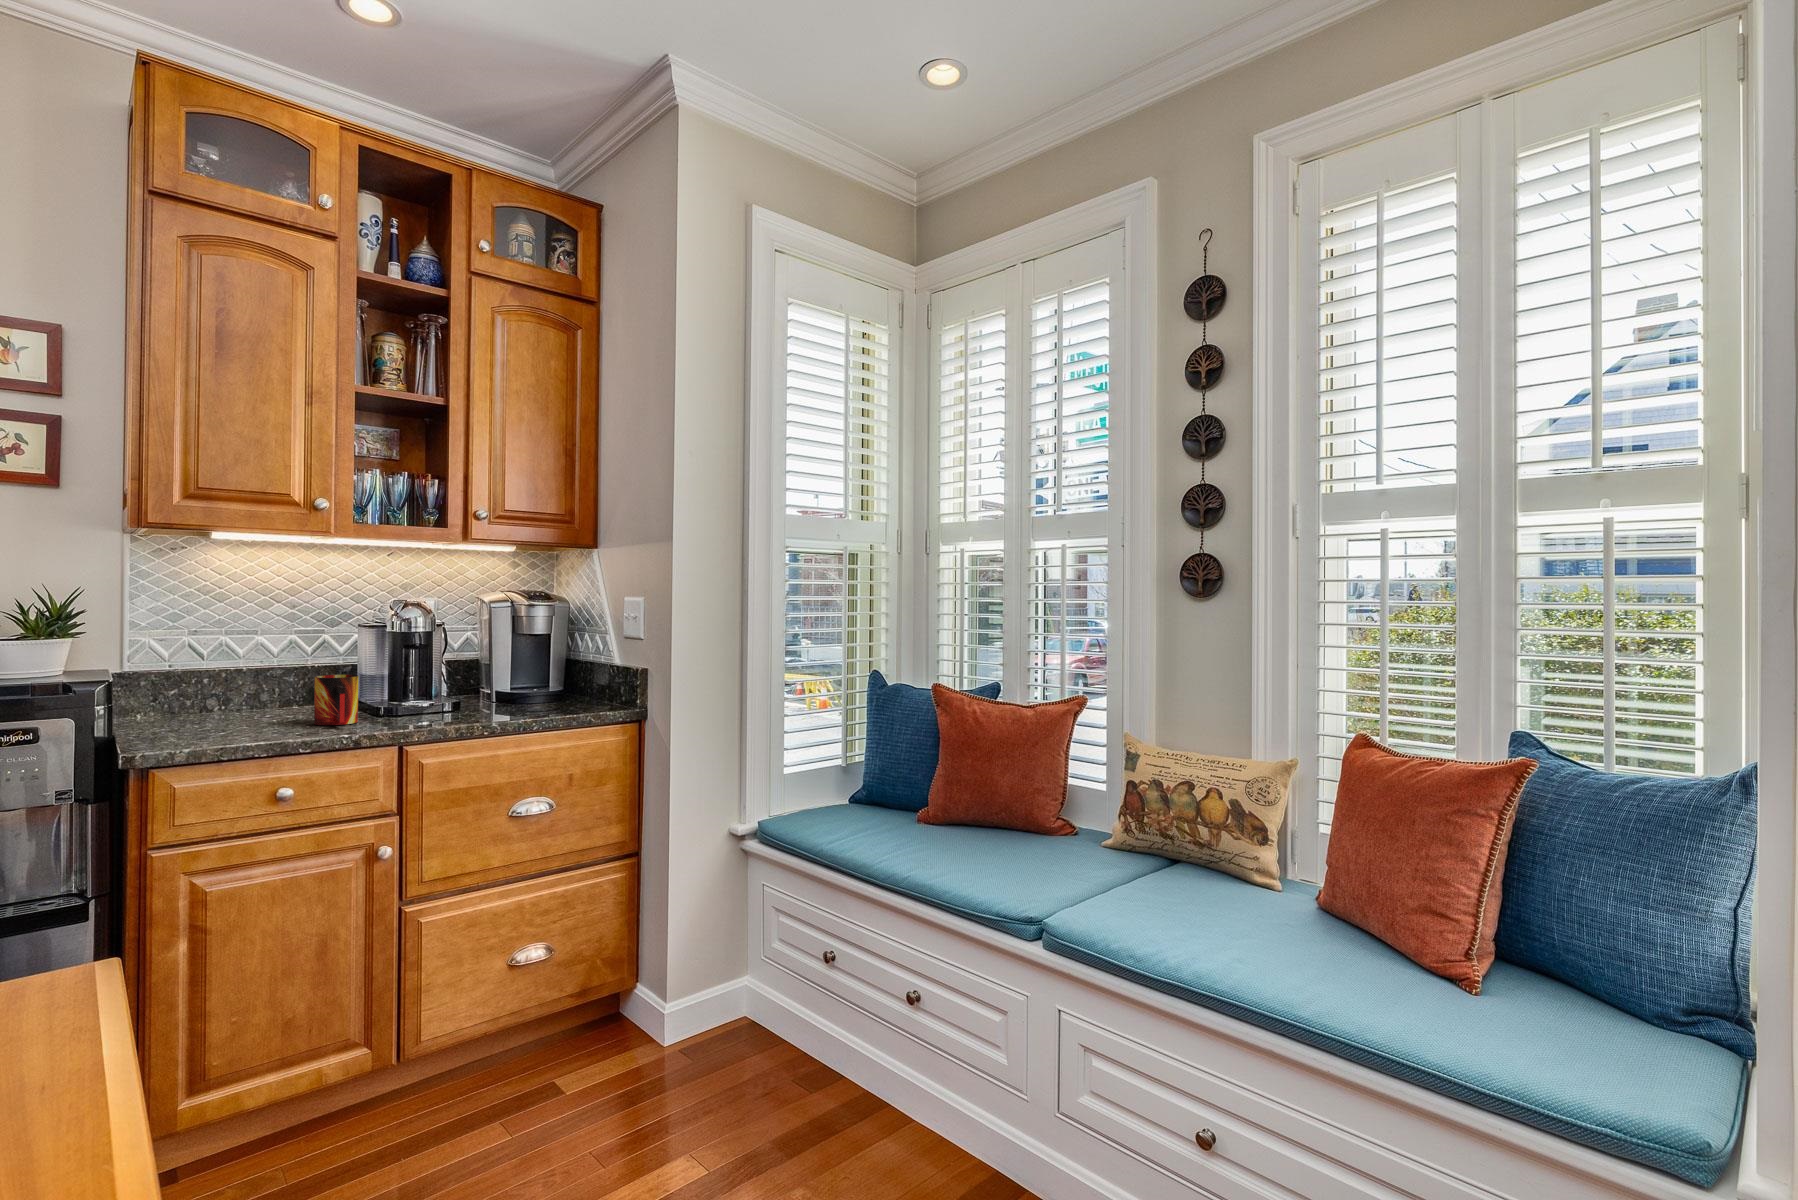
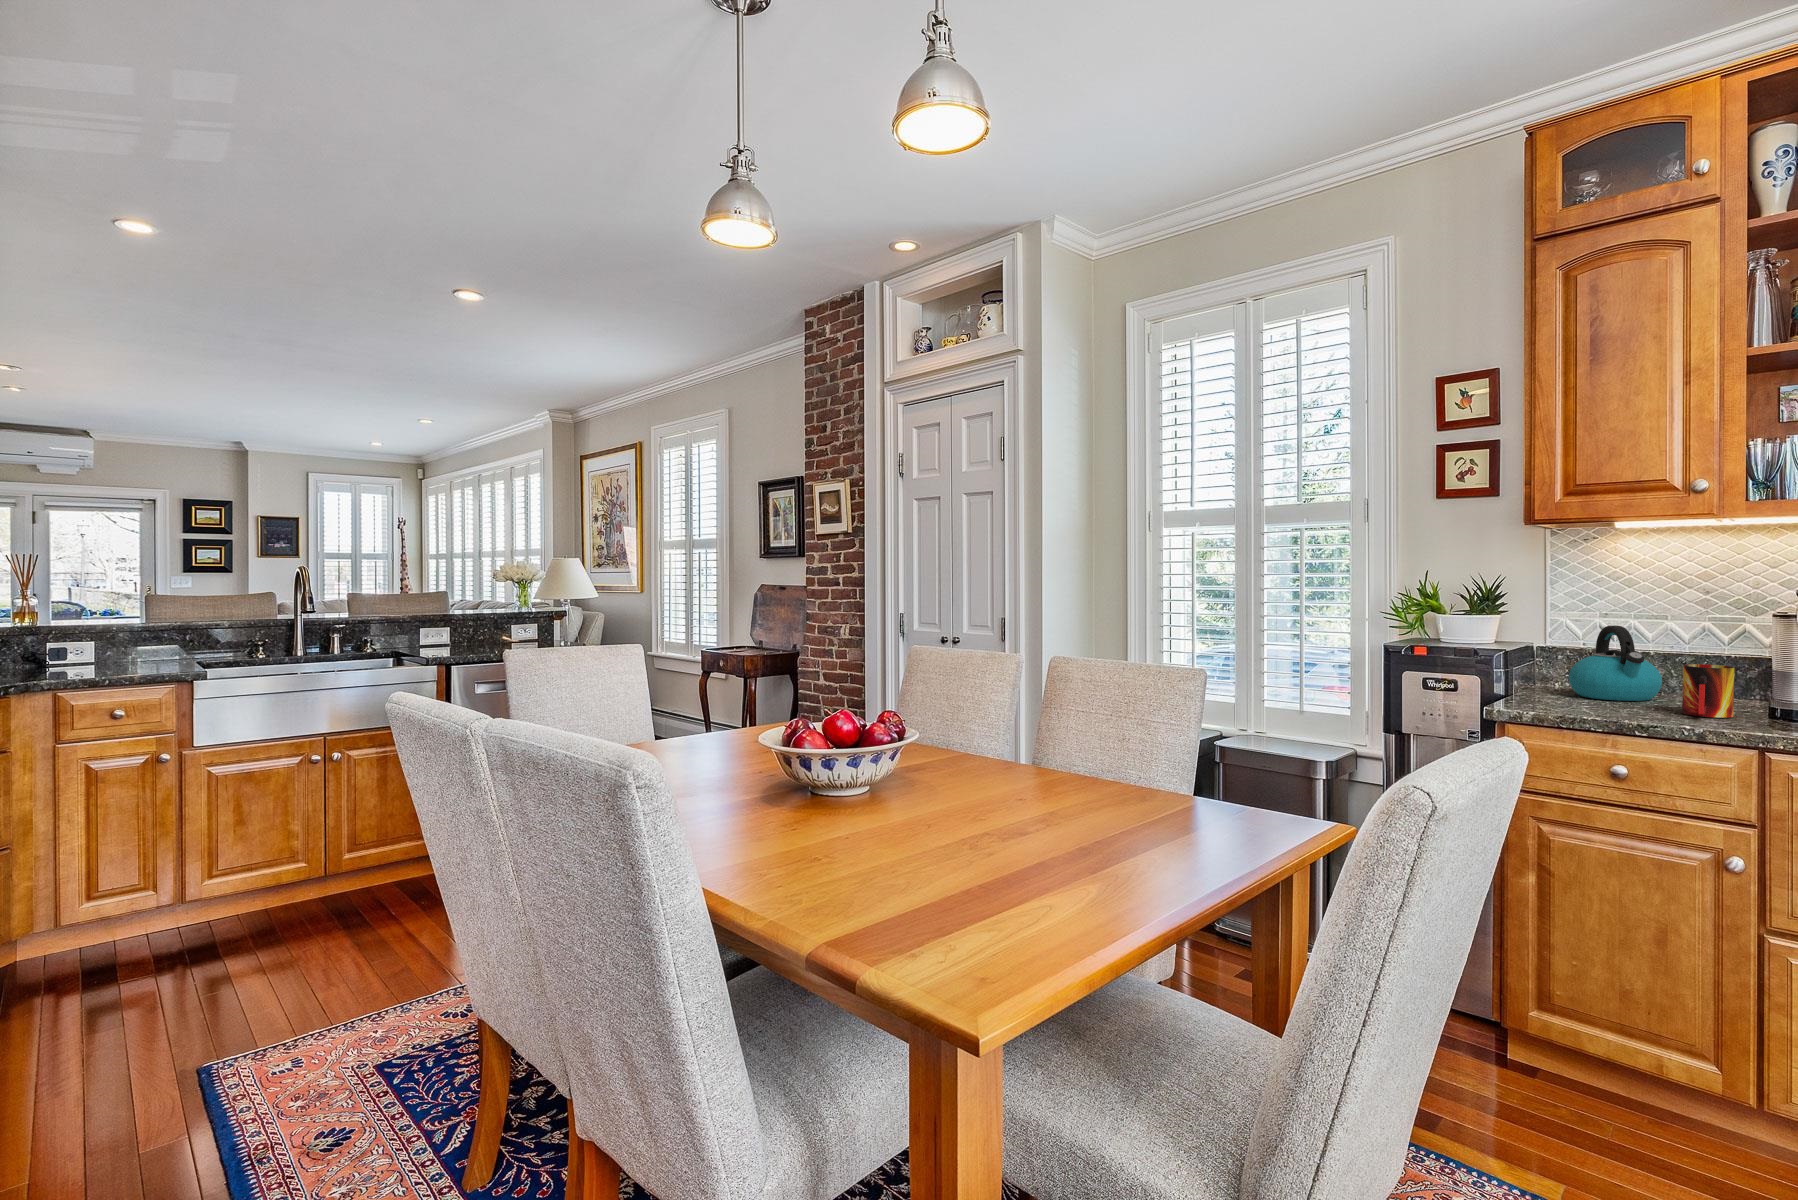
kettle: none [172,643,272,723] -> present [1568,626,1662,701]

